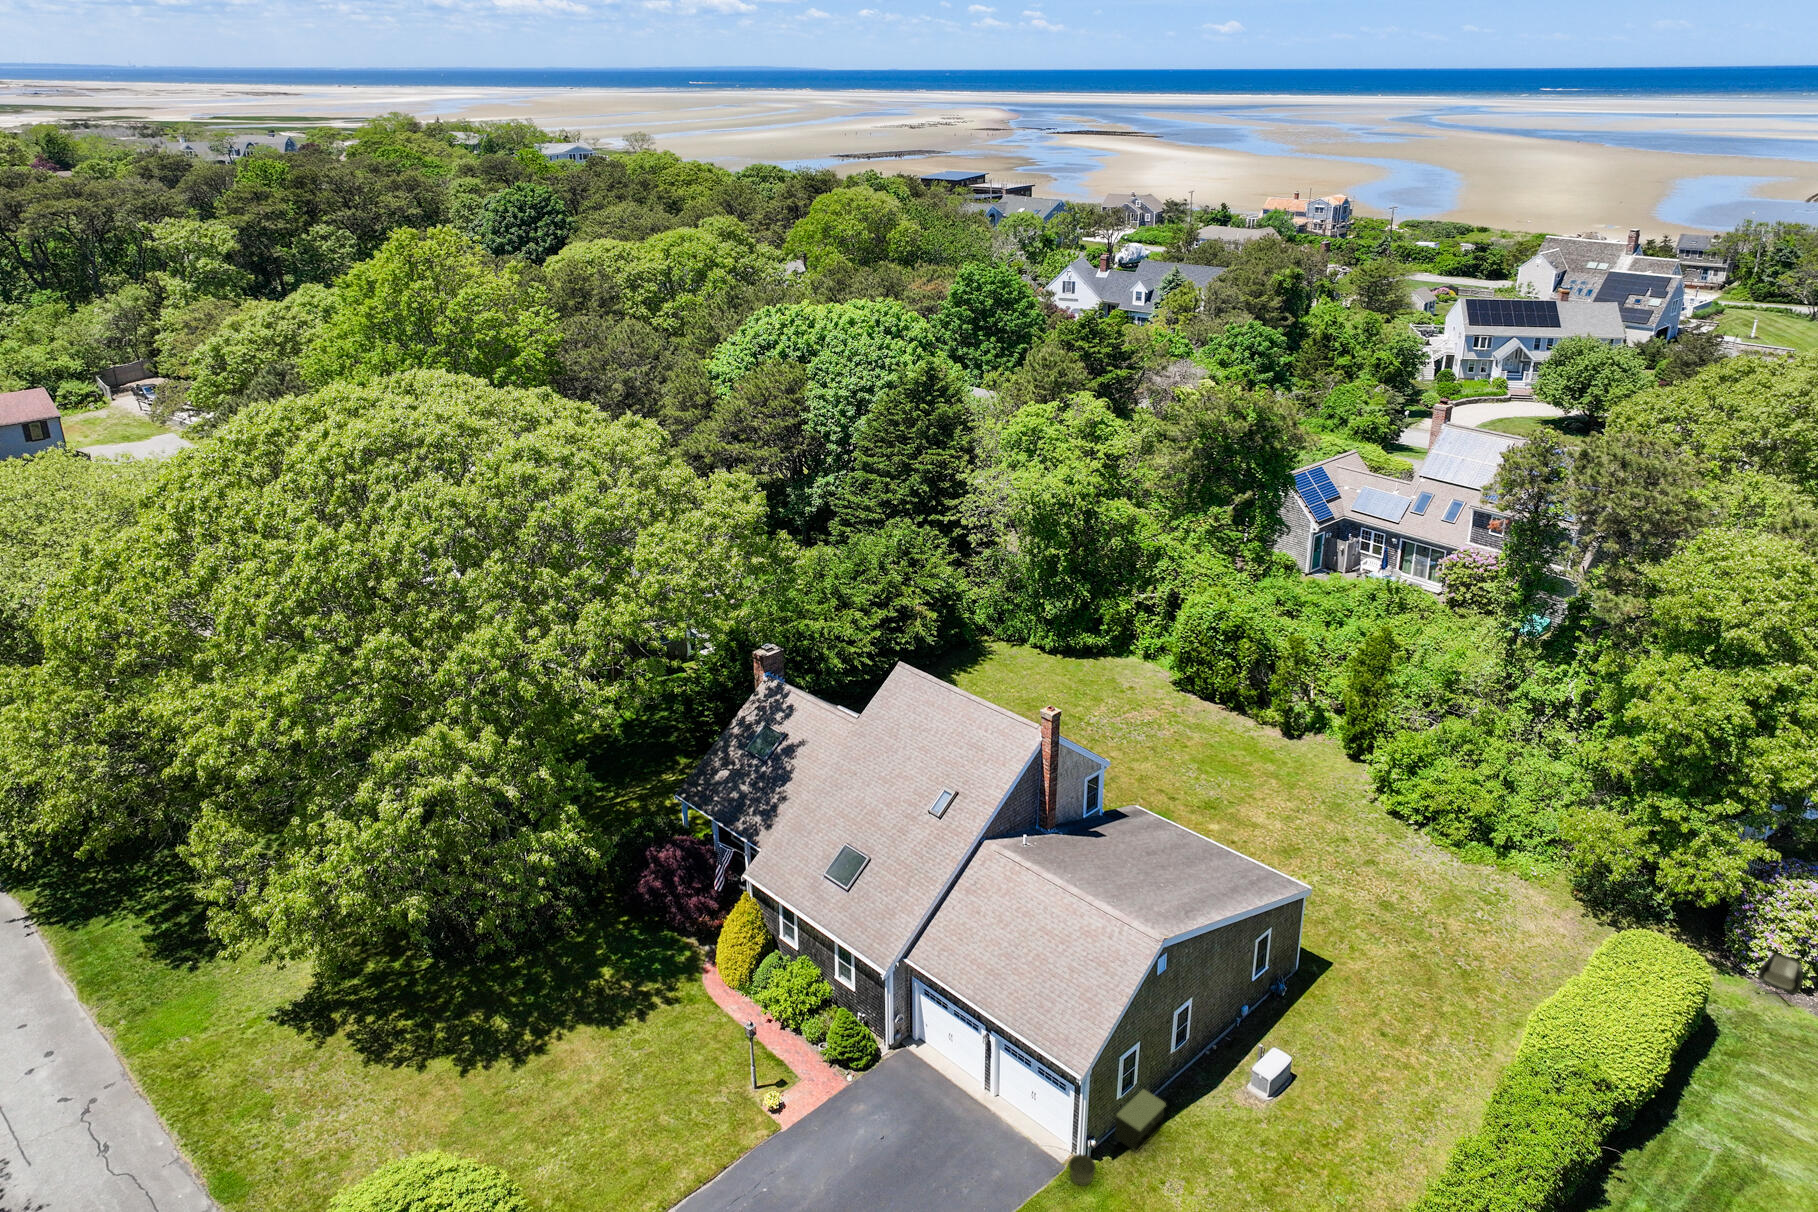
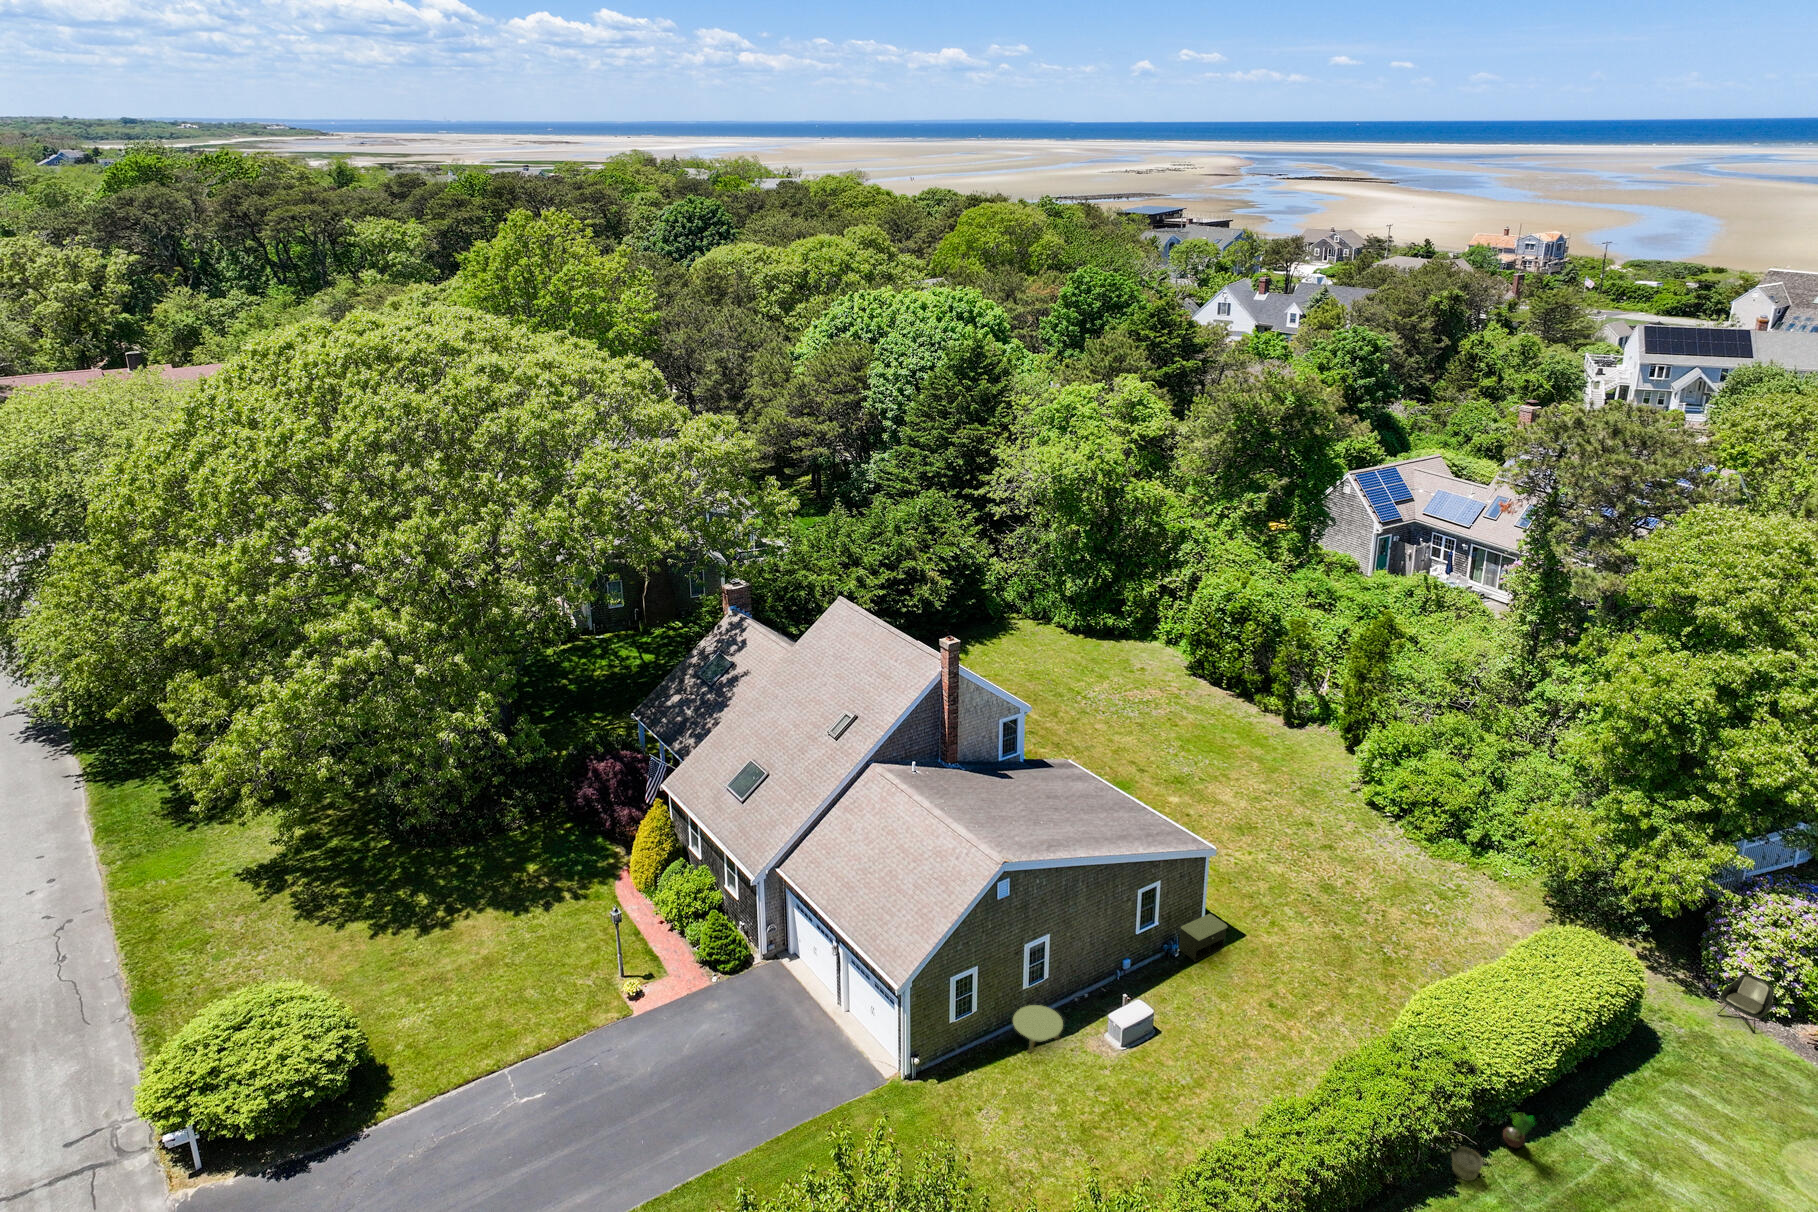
round table: none [1167,1066,1218,1117] -> present [1013,1005,1063,1053]
storage bench: present [1115,1089,1166,1152] -> present [1179,914,1227,961]
potted tree: none [1631,1116,1665,1148] -> present [1503,1114,1534,1147]
wooden bucket: present [1069,1154,1096,1186] -> present [1452,1147,1483,1181]

